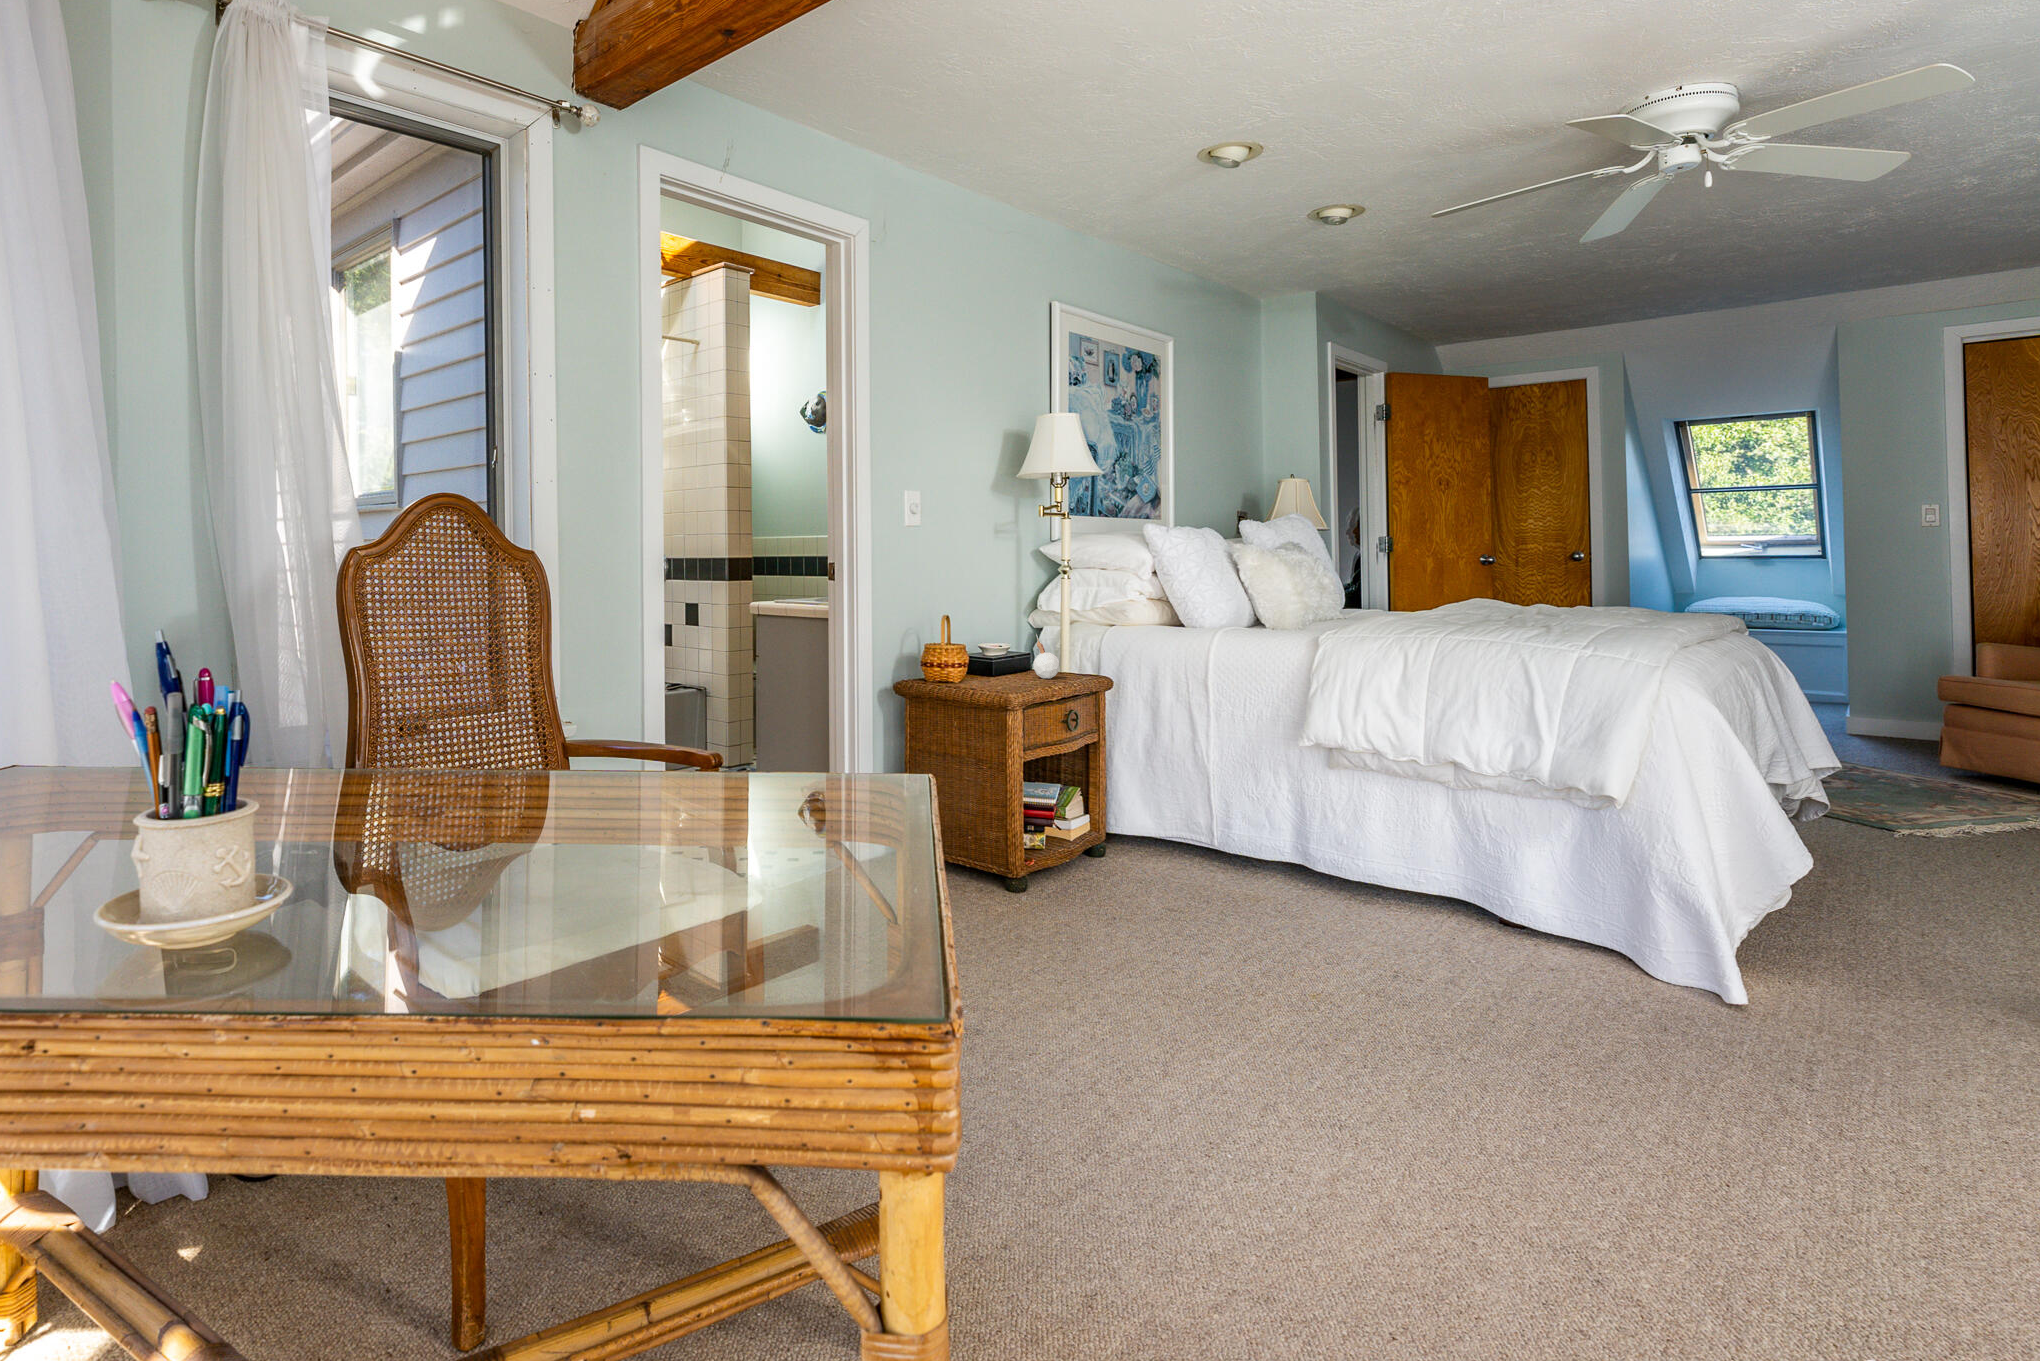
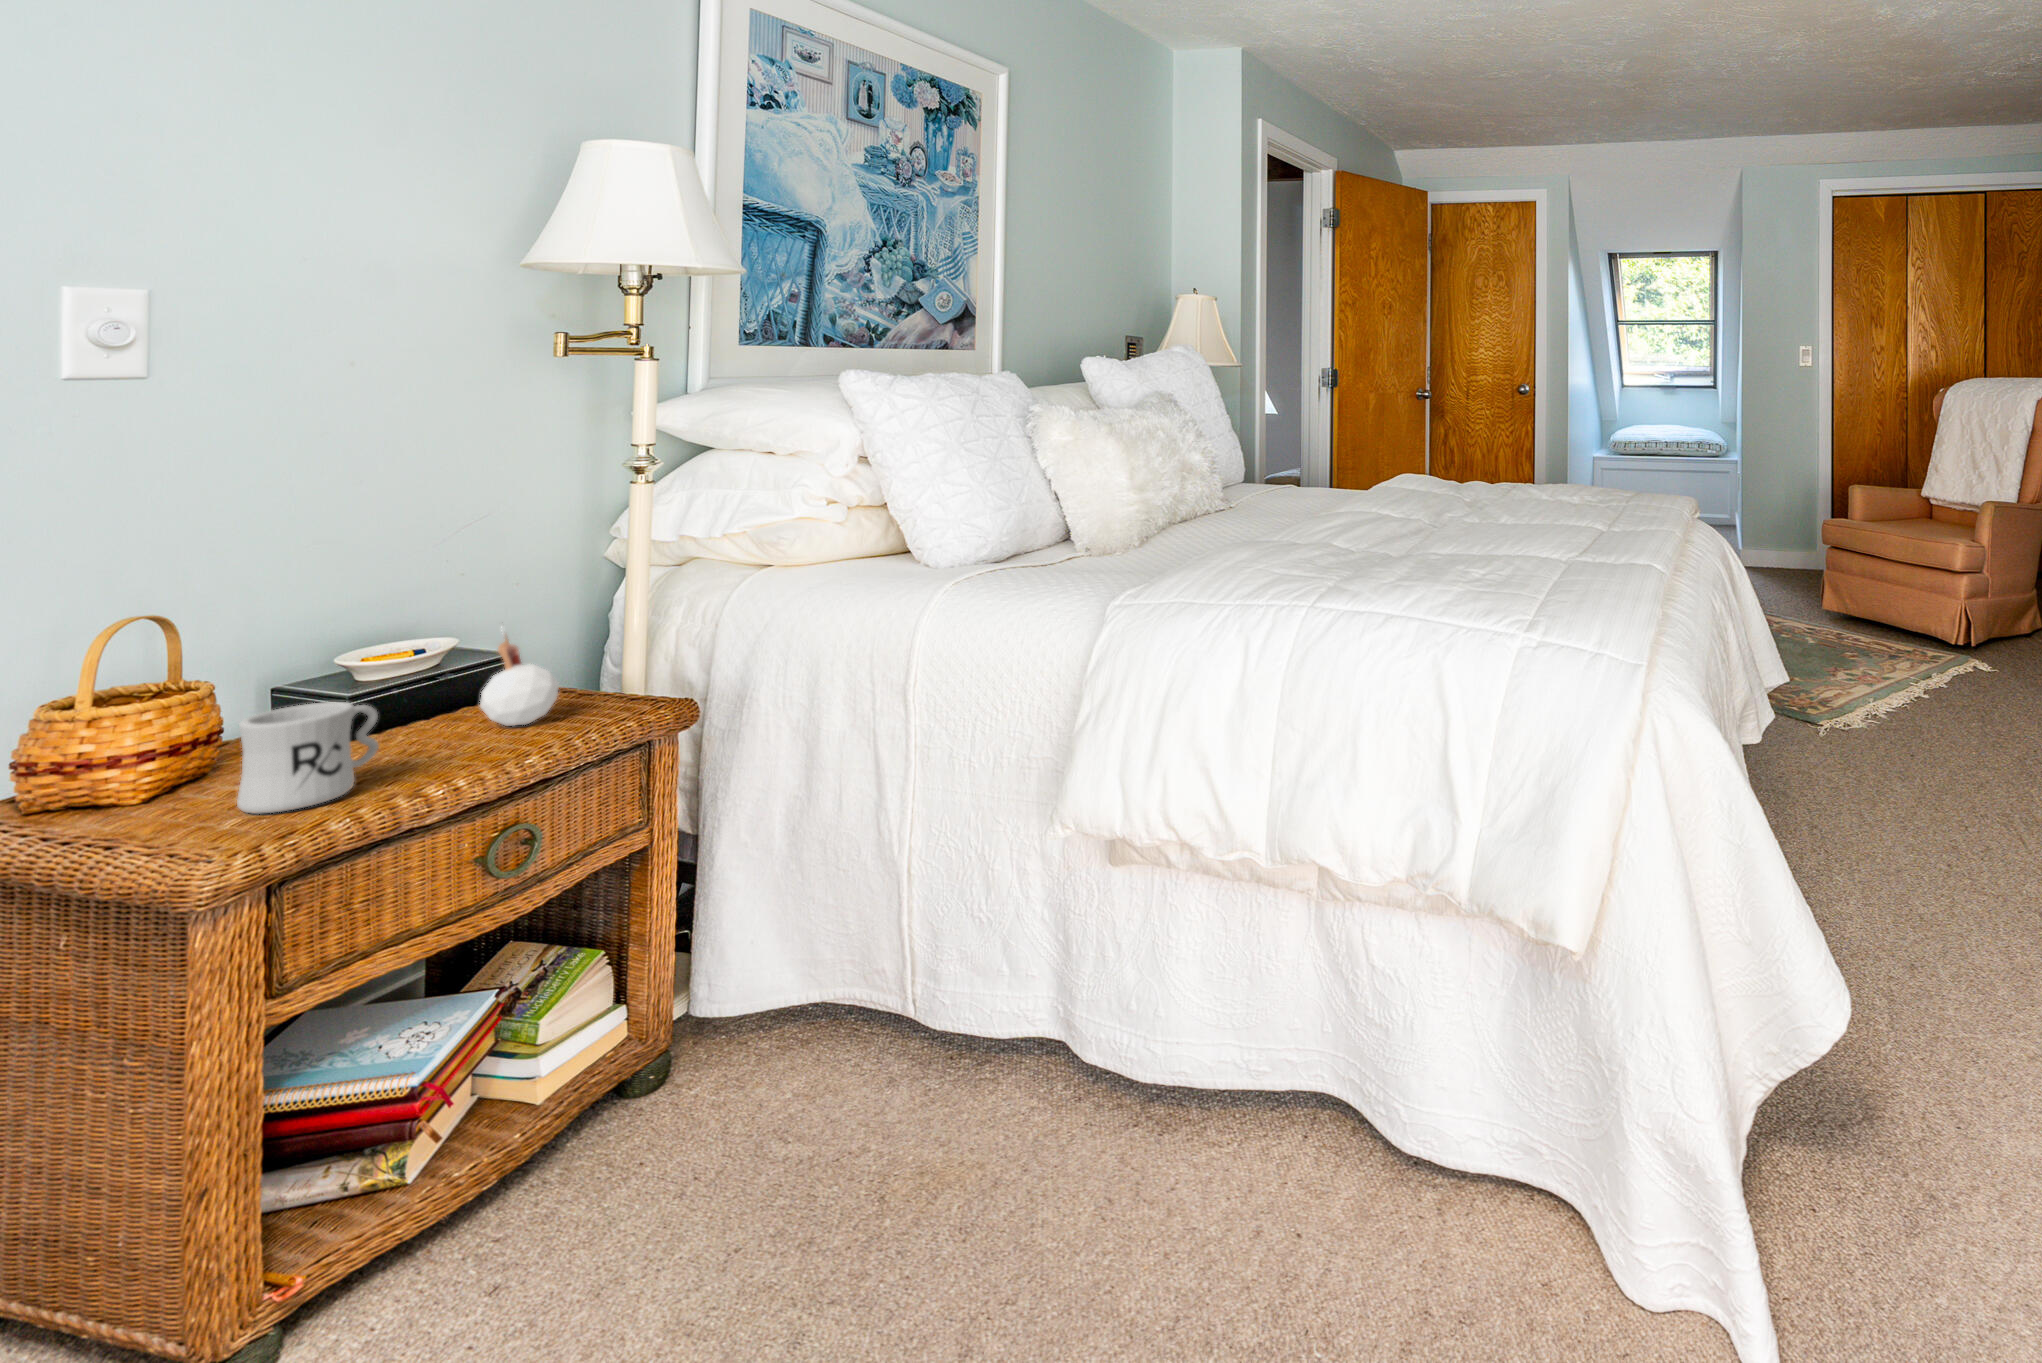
mug: none [993,650,1024,687] -> present [237,702,379,814]

